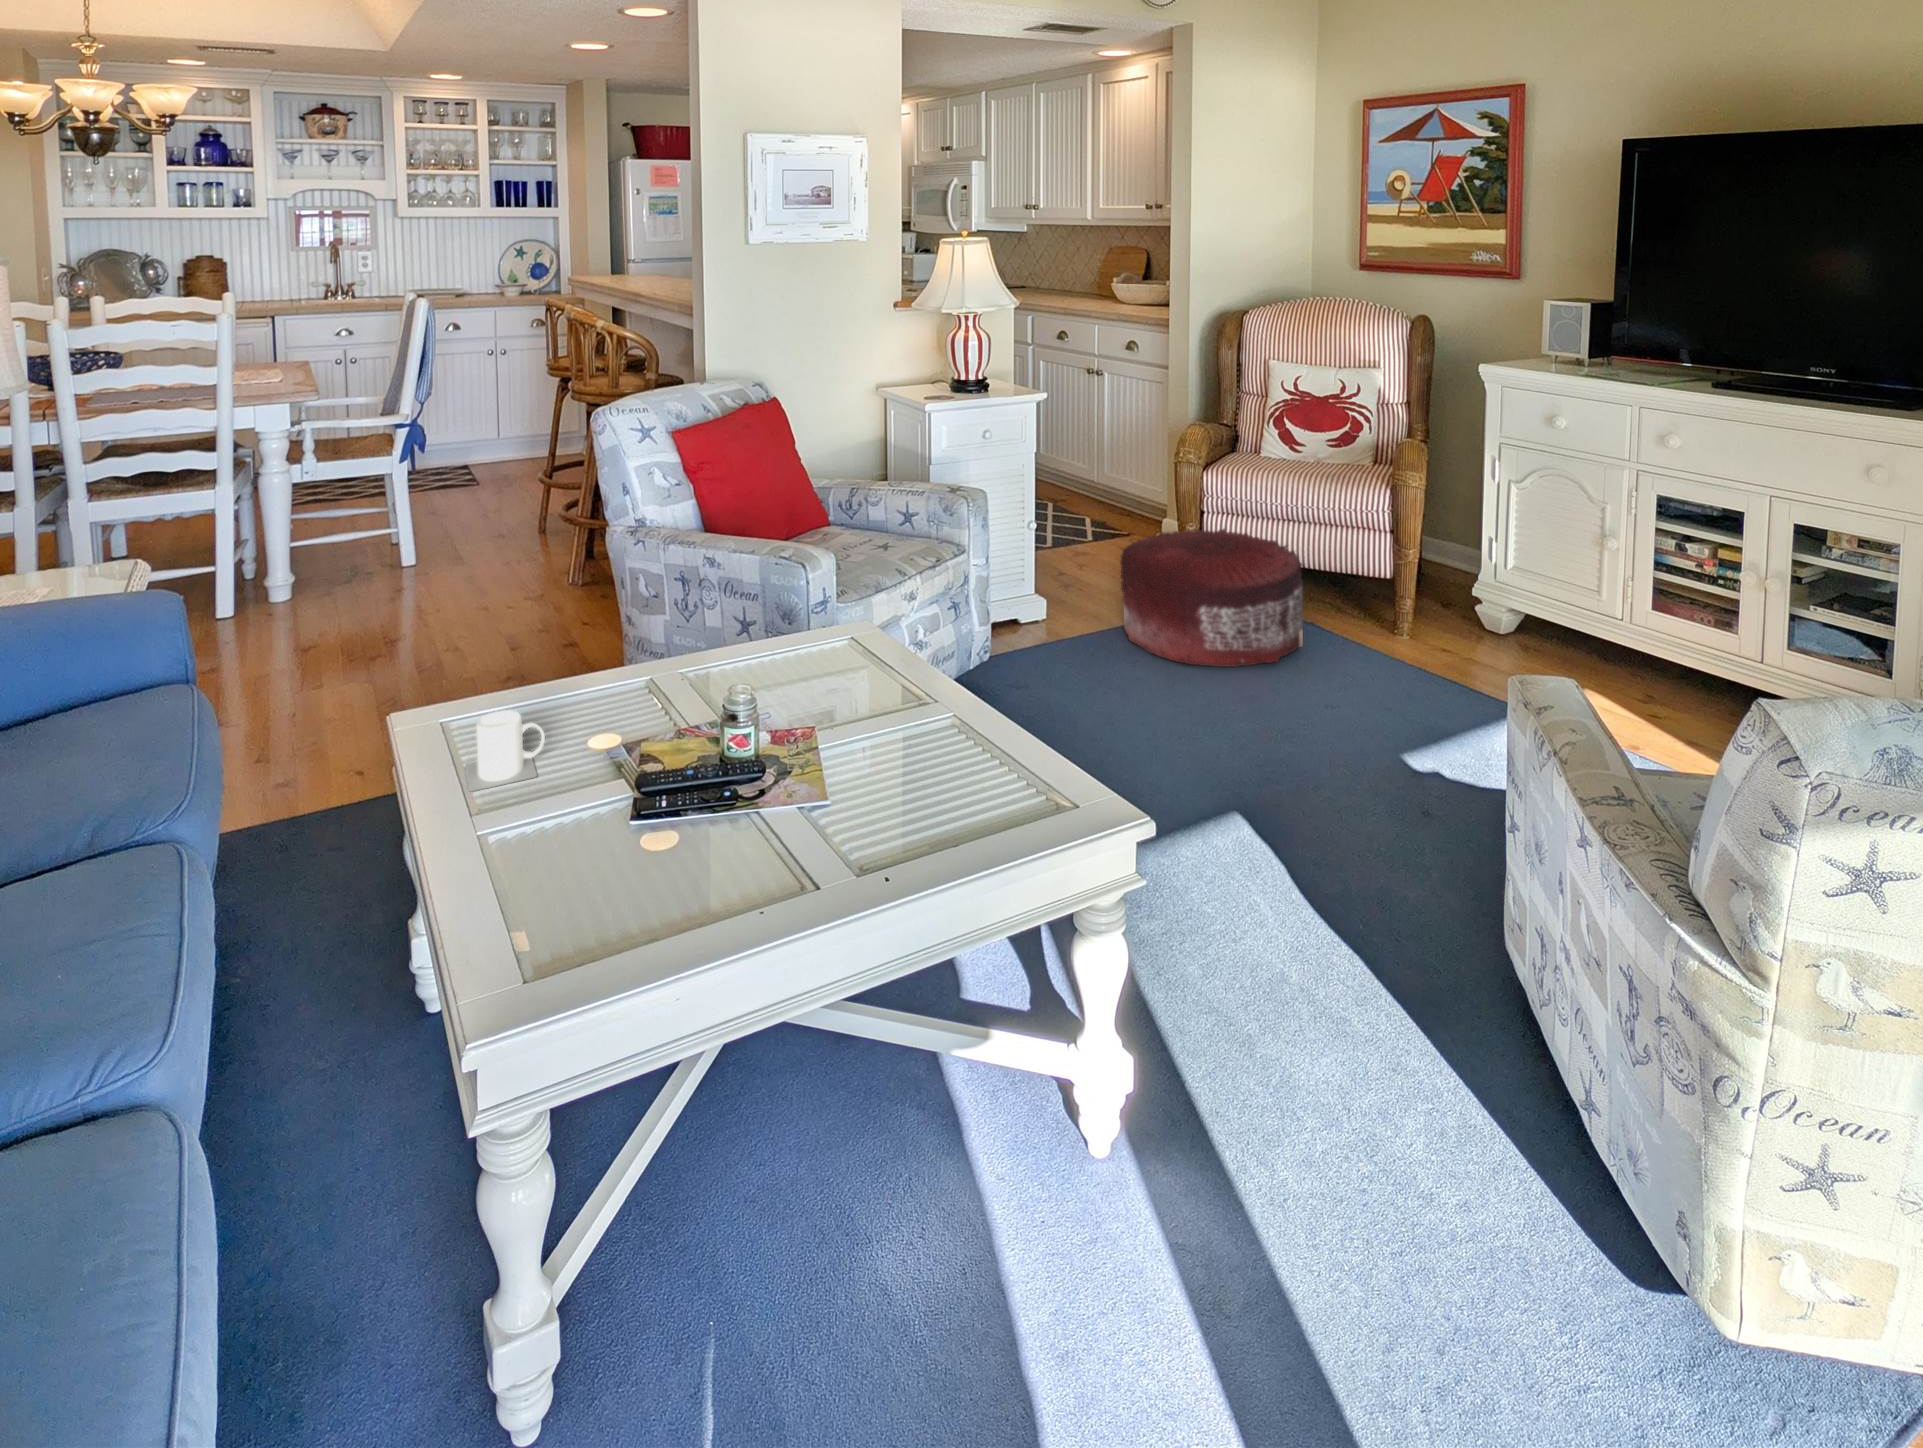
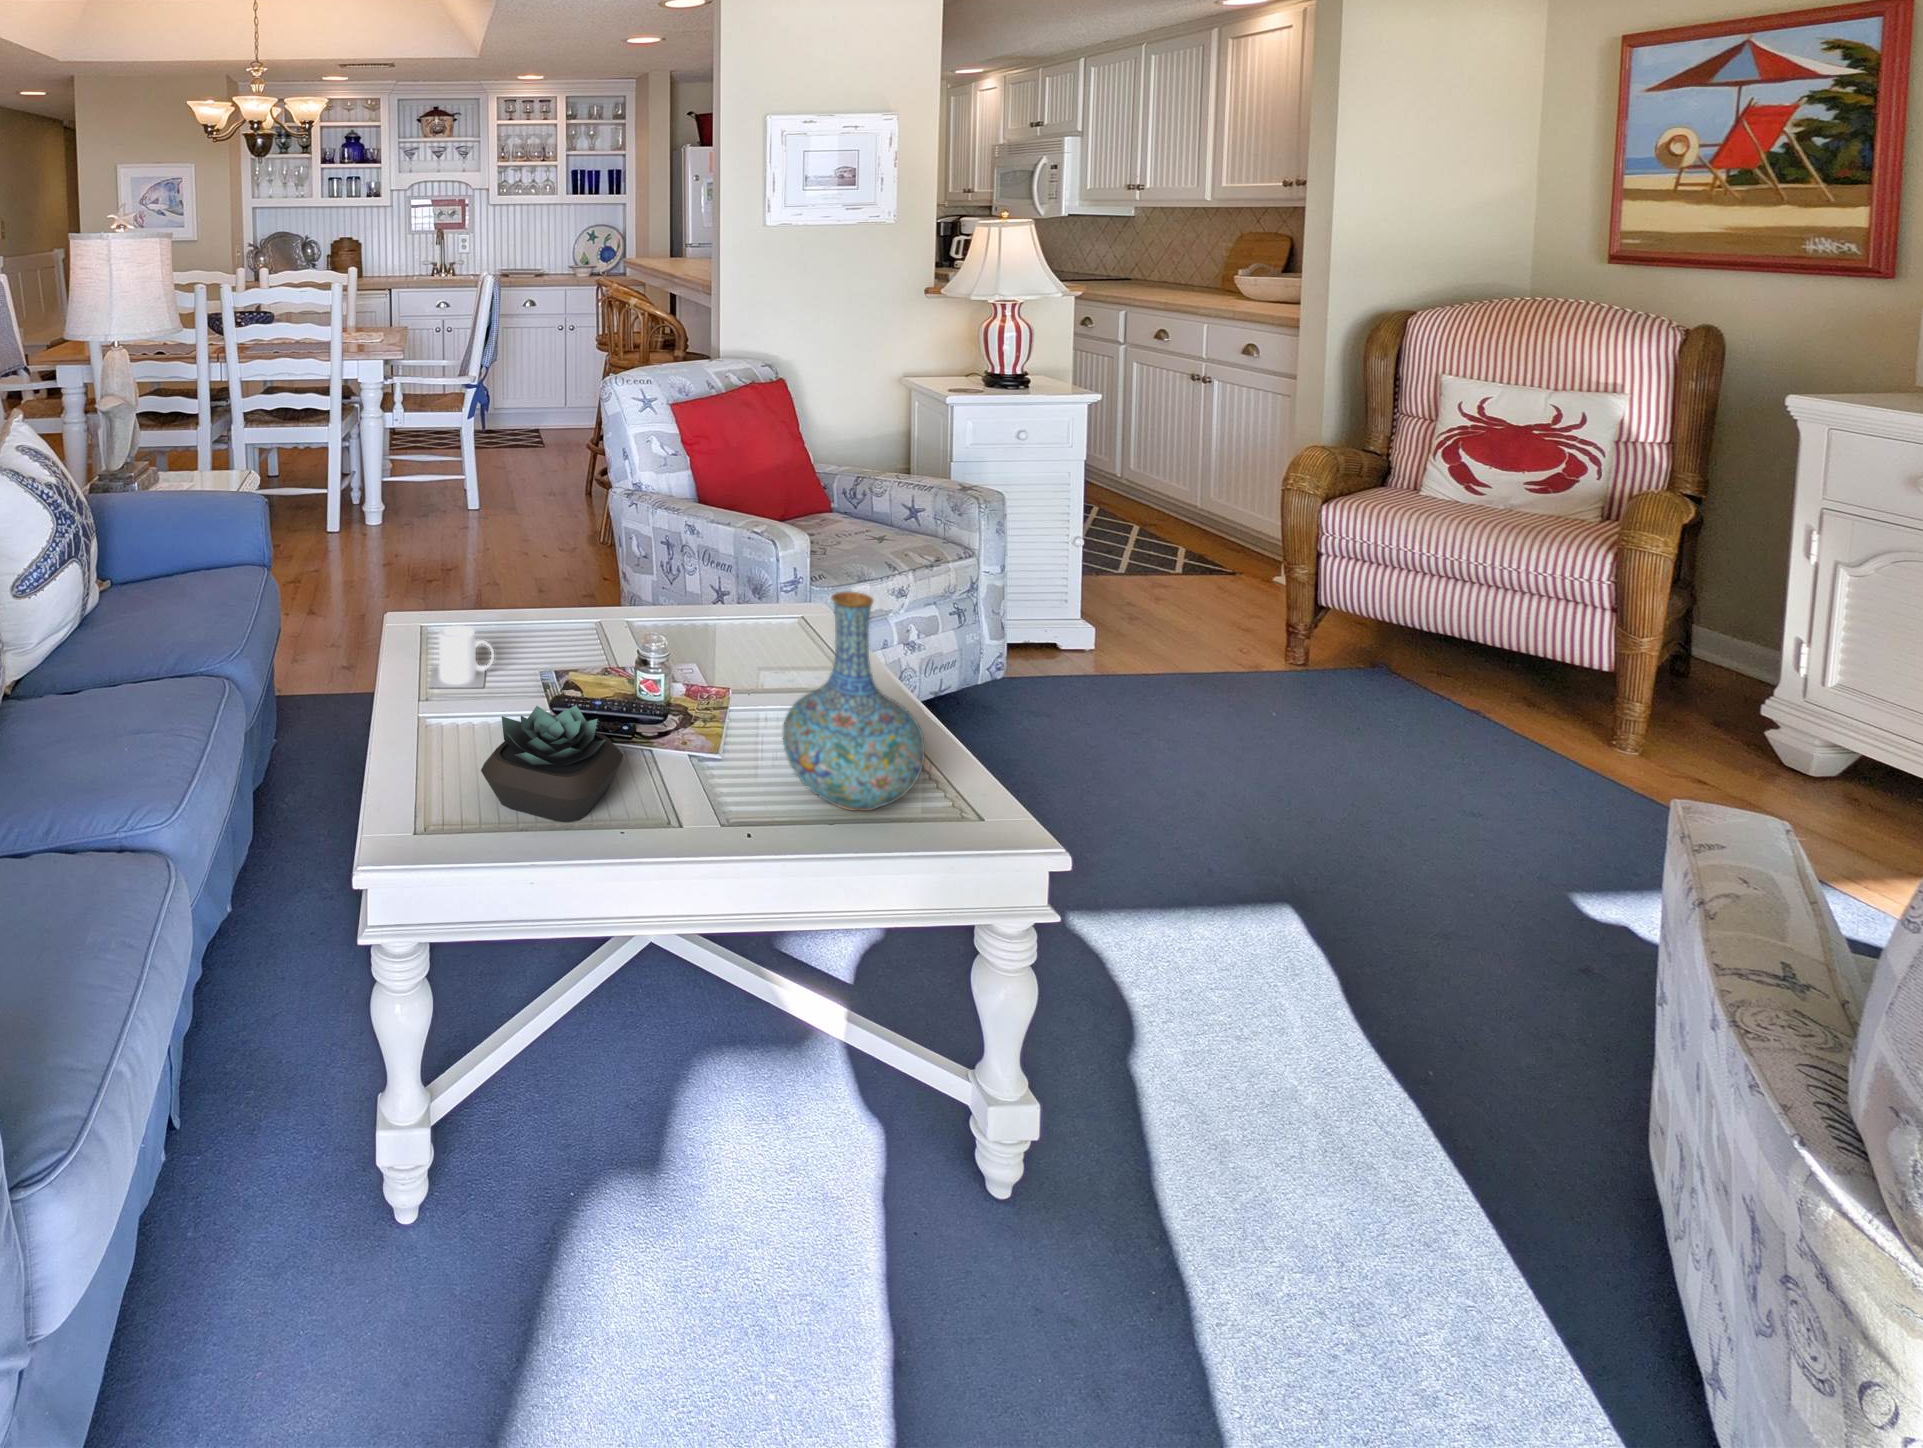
pouf: present [1120,529,1303,667] -> none [1182,569,1455,753]
vase: none [889,606,1020,819] -> present [783,591,925,811]
succulent plant: none [582,775,735,909] -> present [481,705,623,822]

